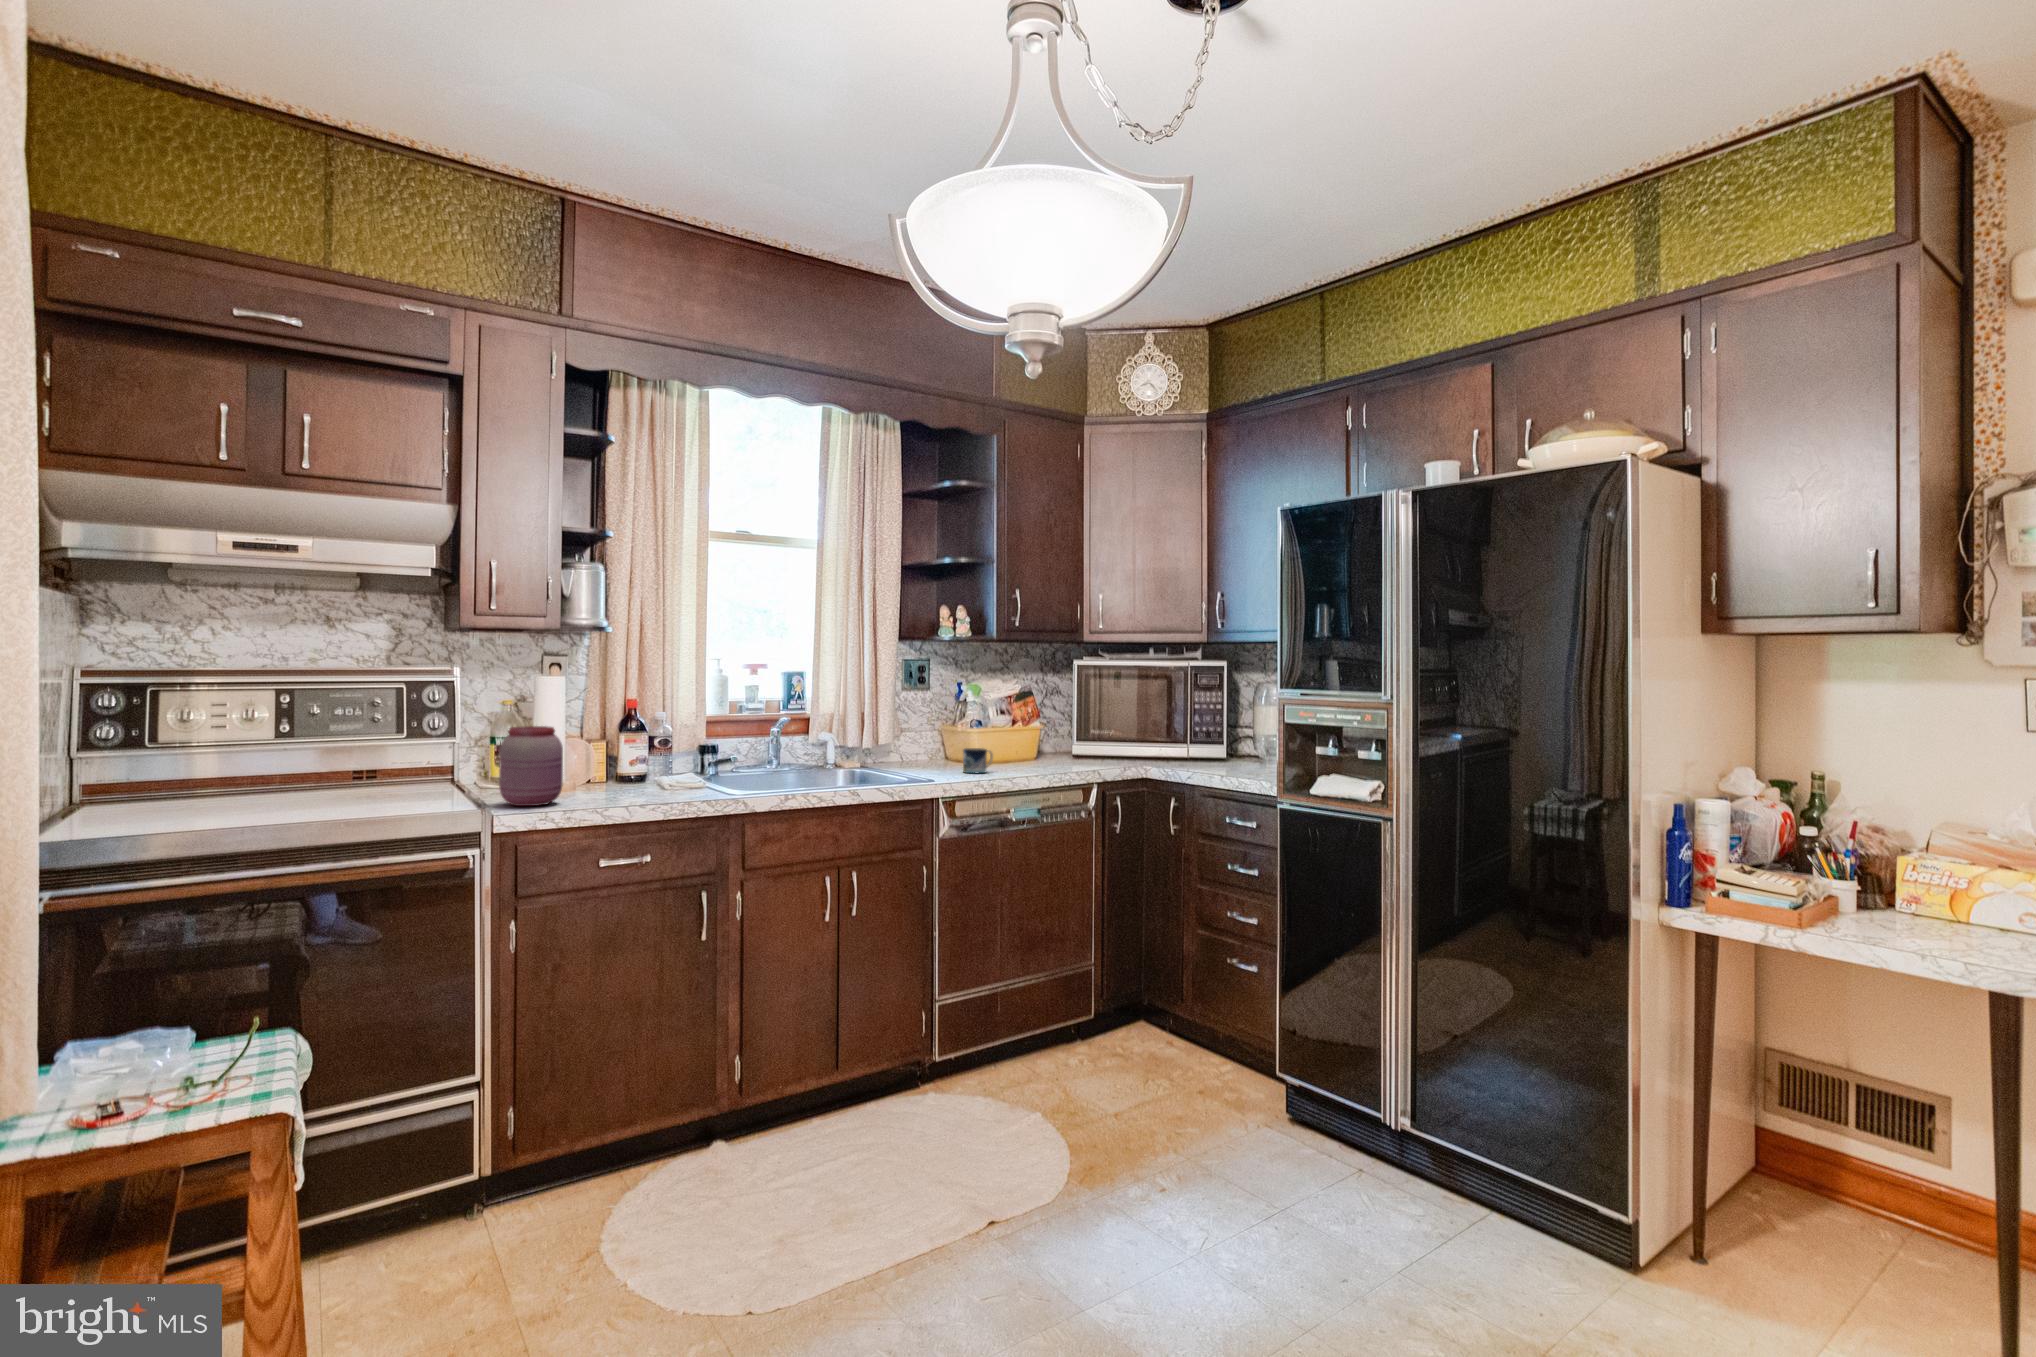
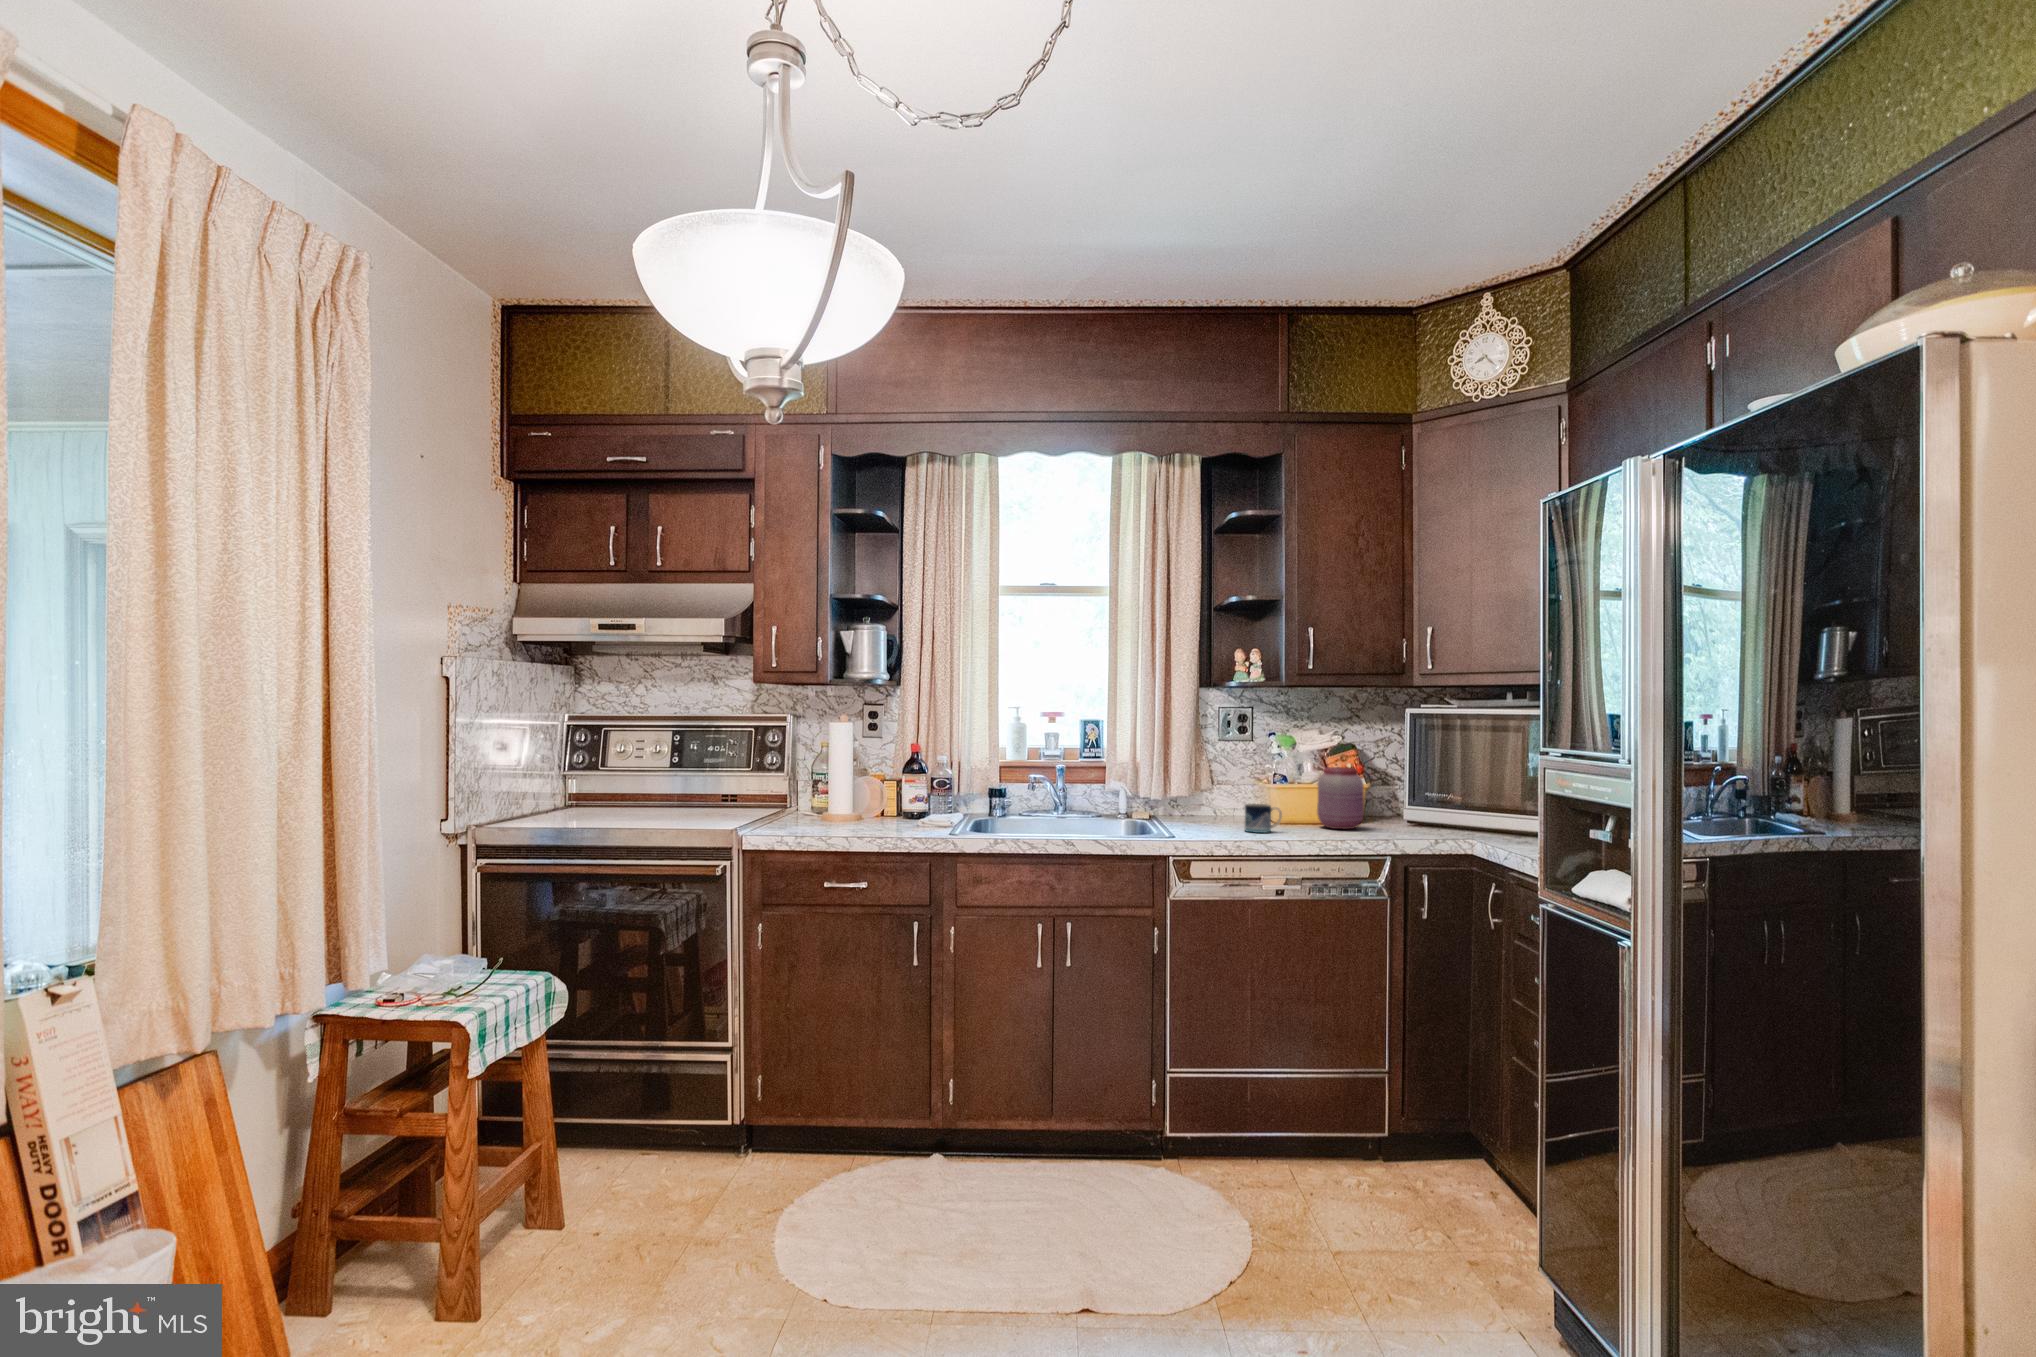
jar: present [499,726,563,806] -> present [1317,767,1364,829]

